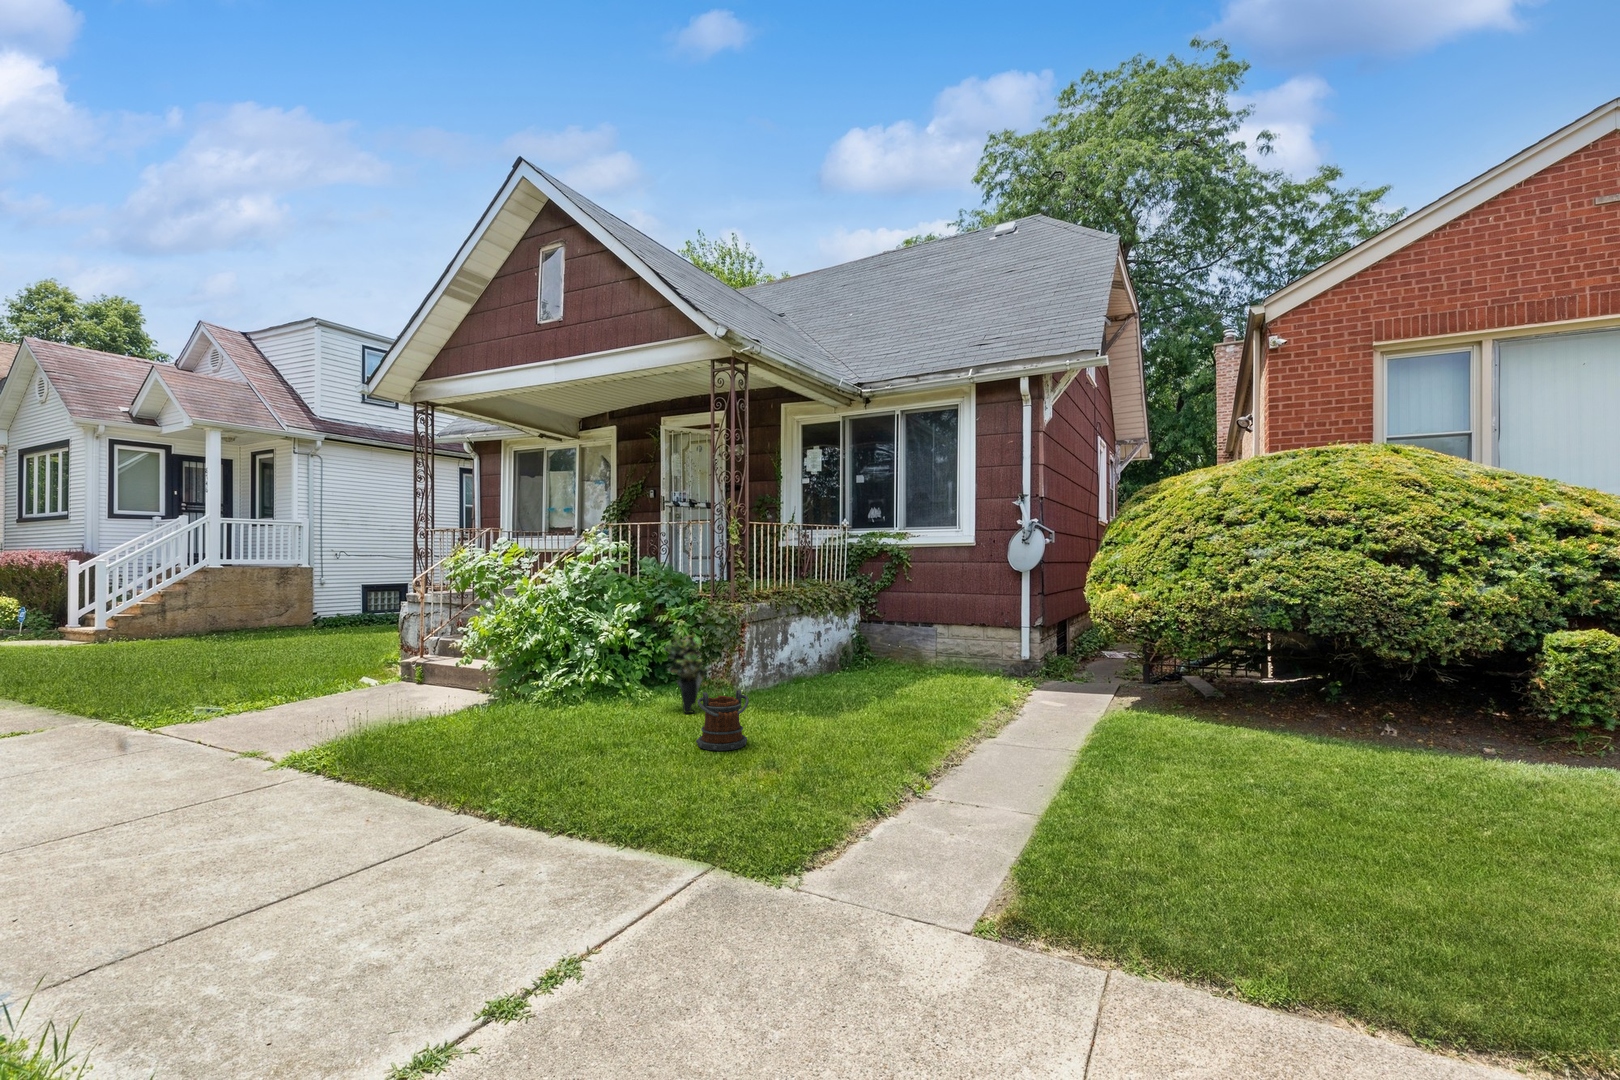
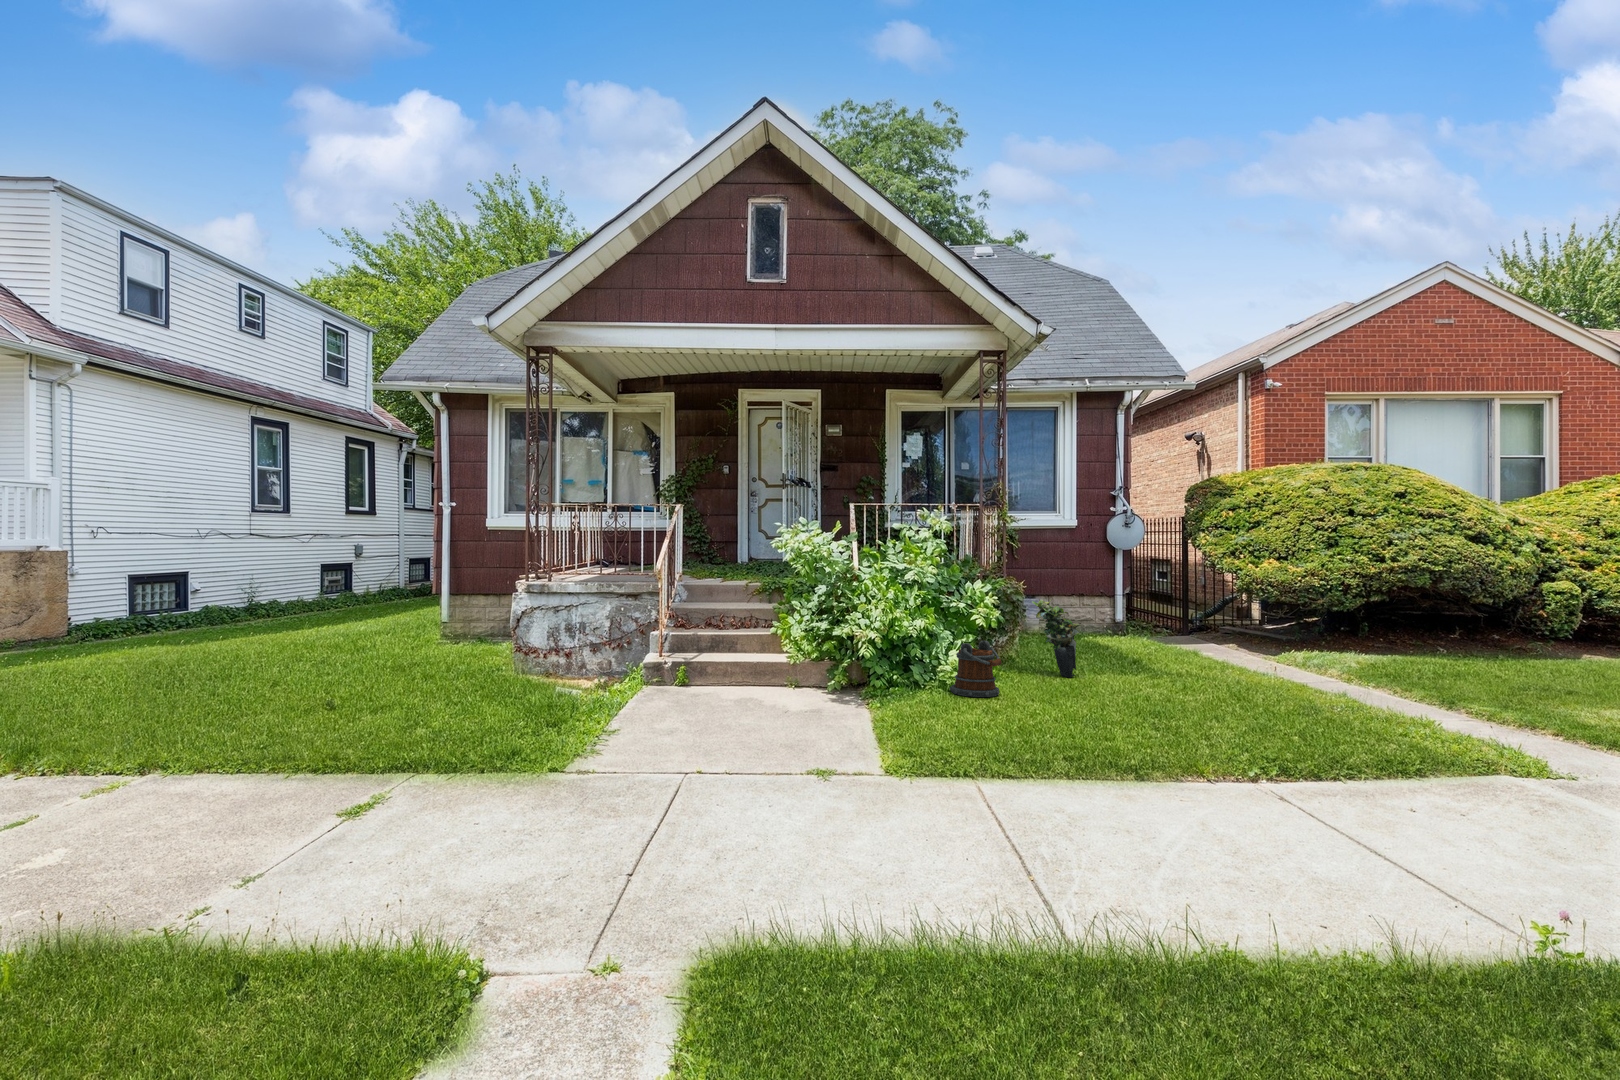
bucket: present [696,690,749,751] -> present [950,641,1002,697]

